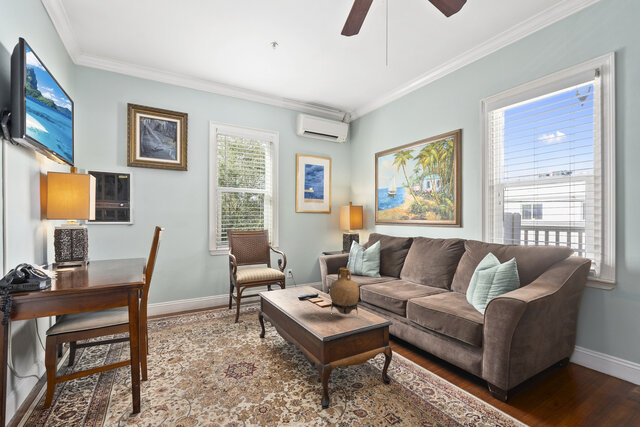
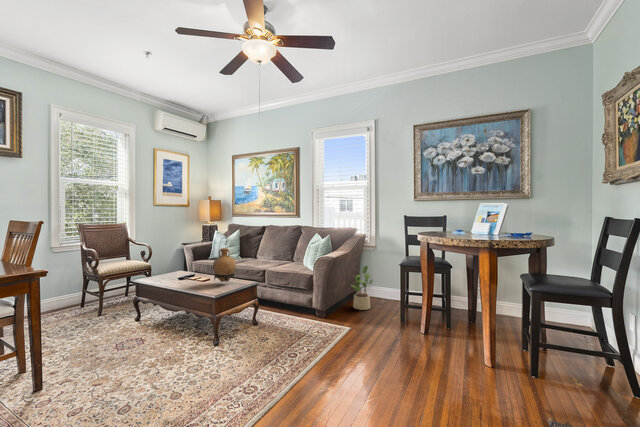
potted plant: none [560,319,617,408] -> present [351,266,373,310]

